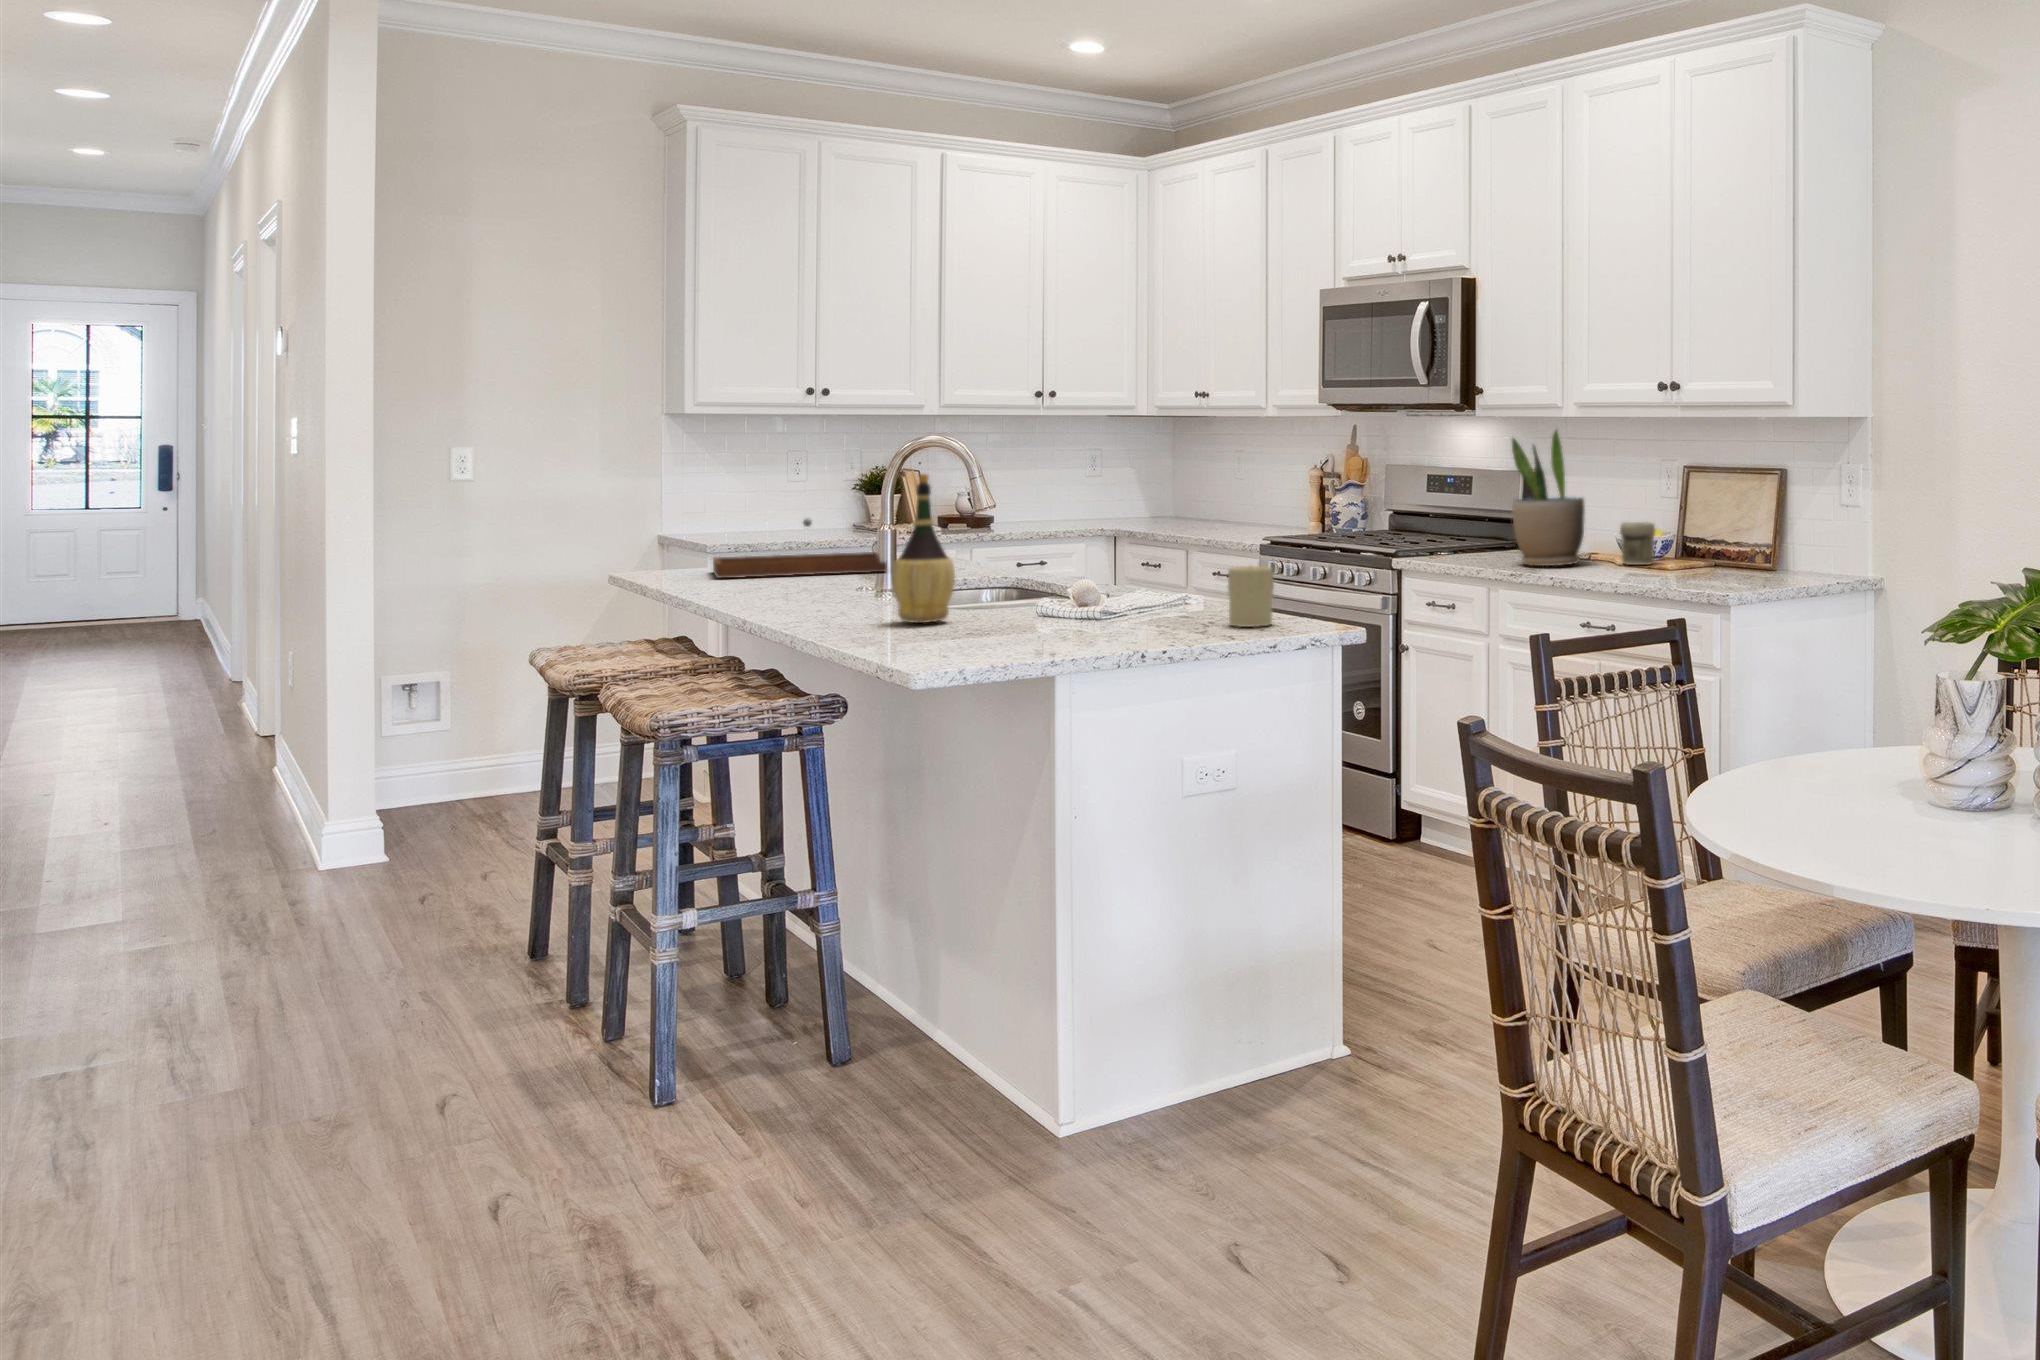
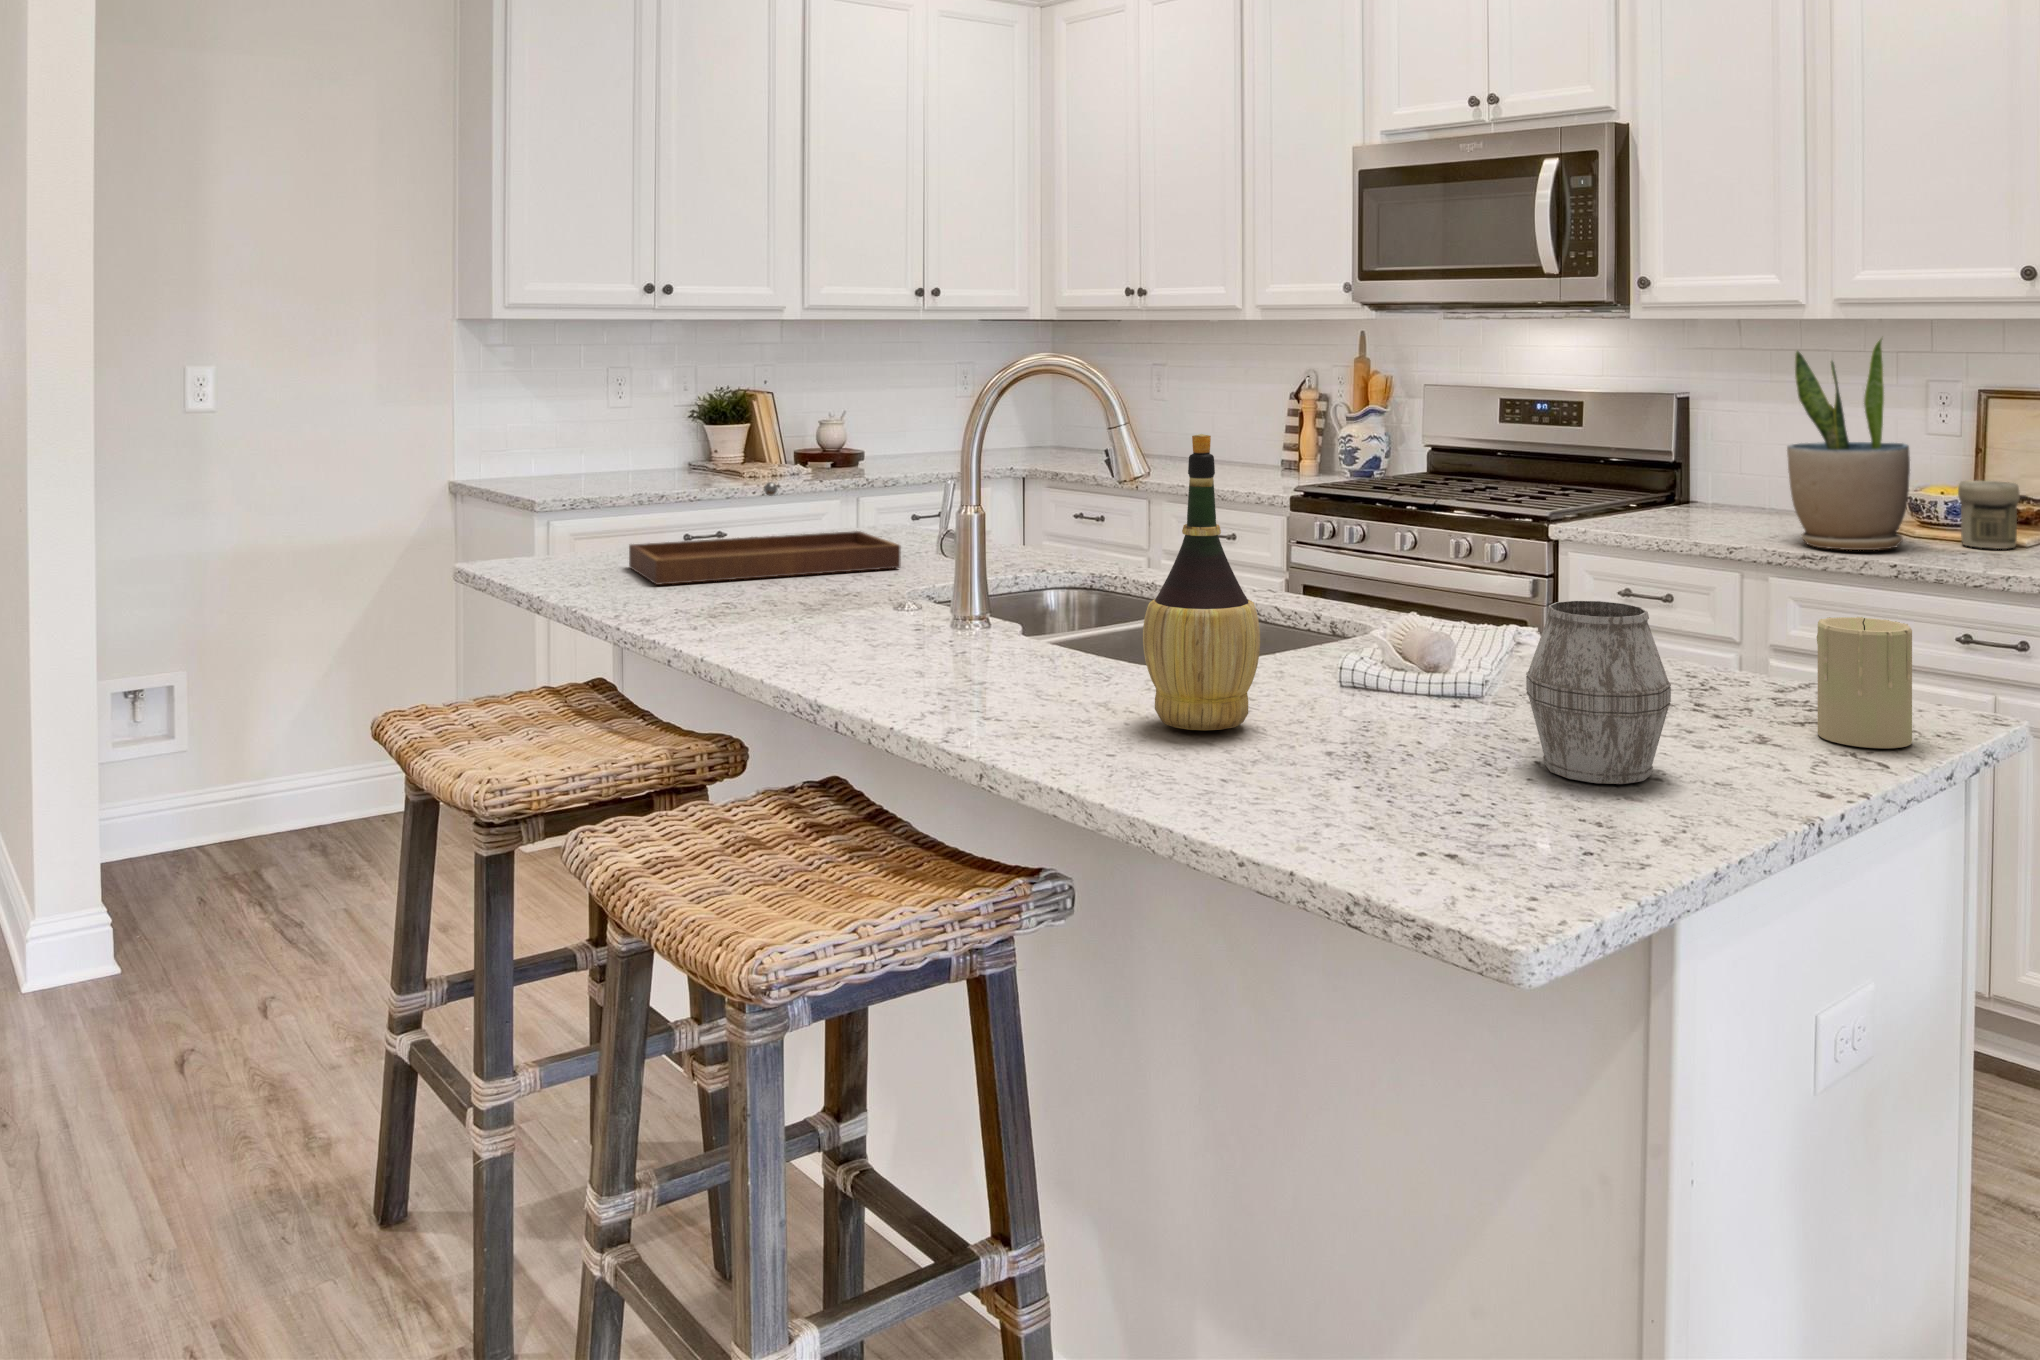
mug: none [1050,553,1118,636] -> present [1526,601,1671,784]

